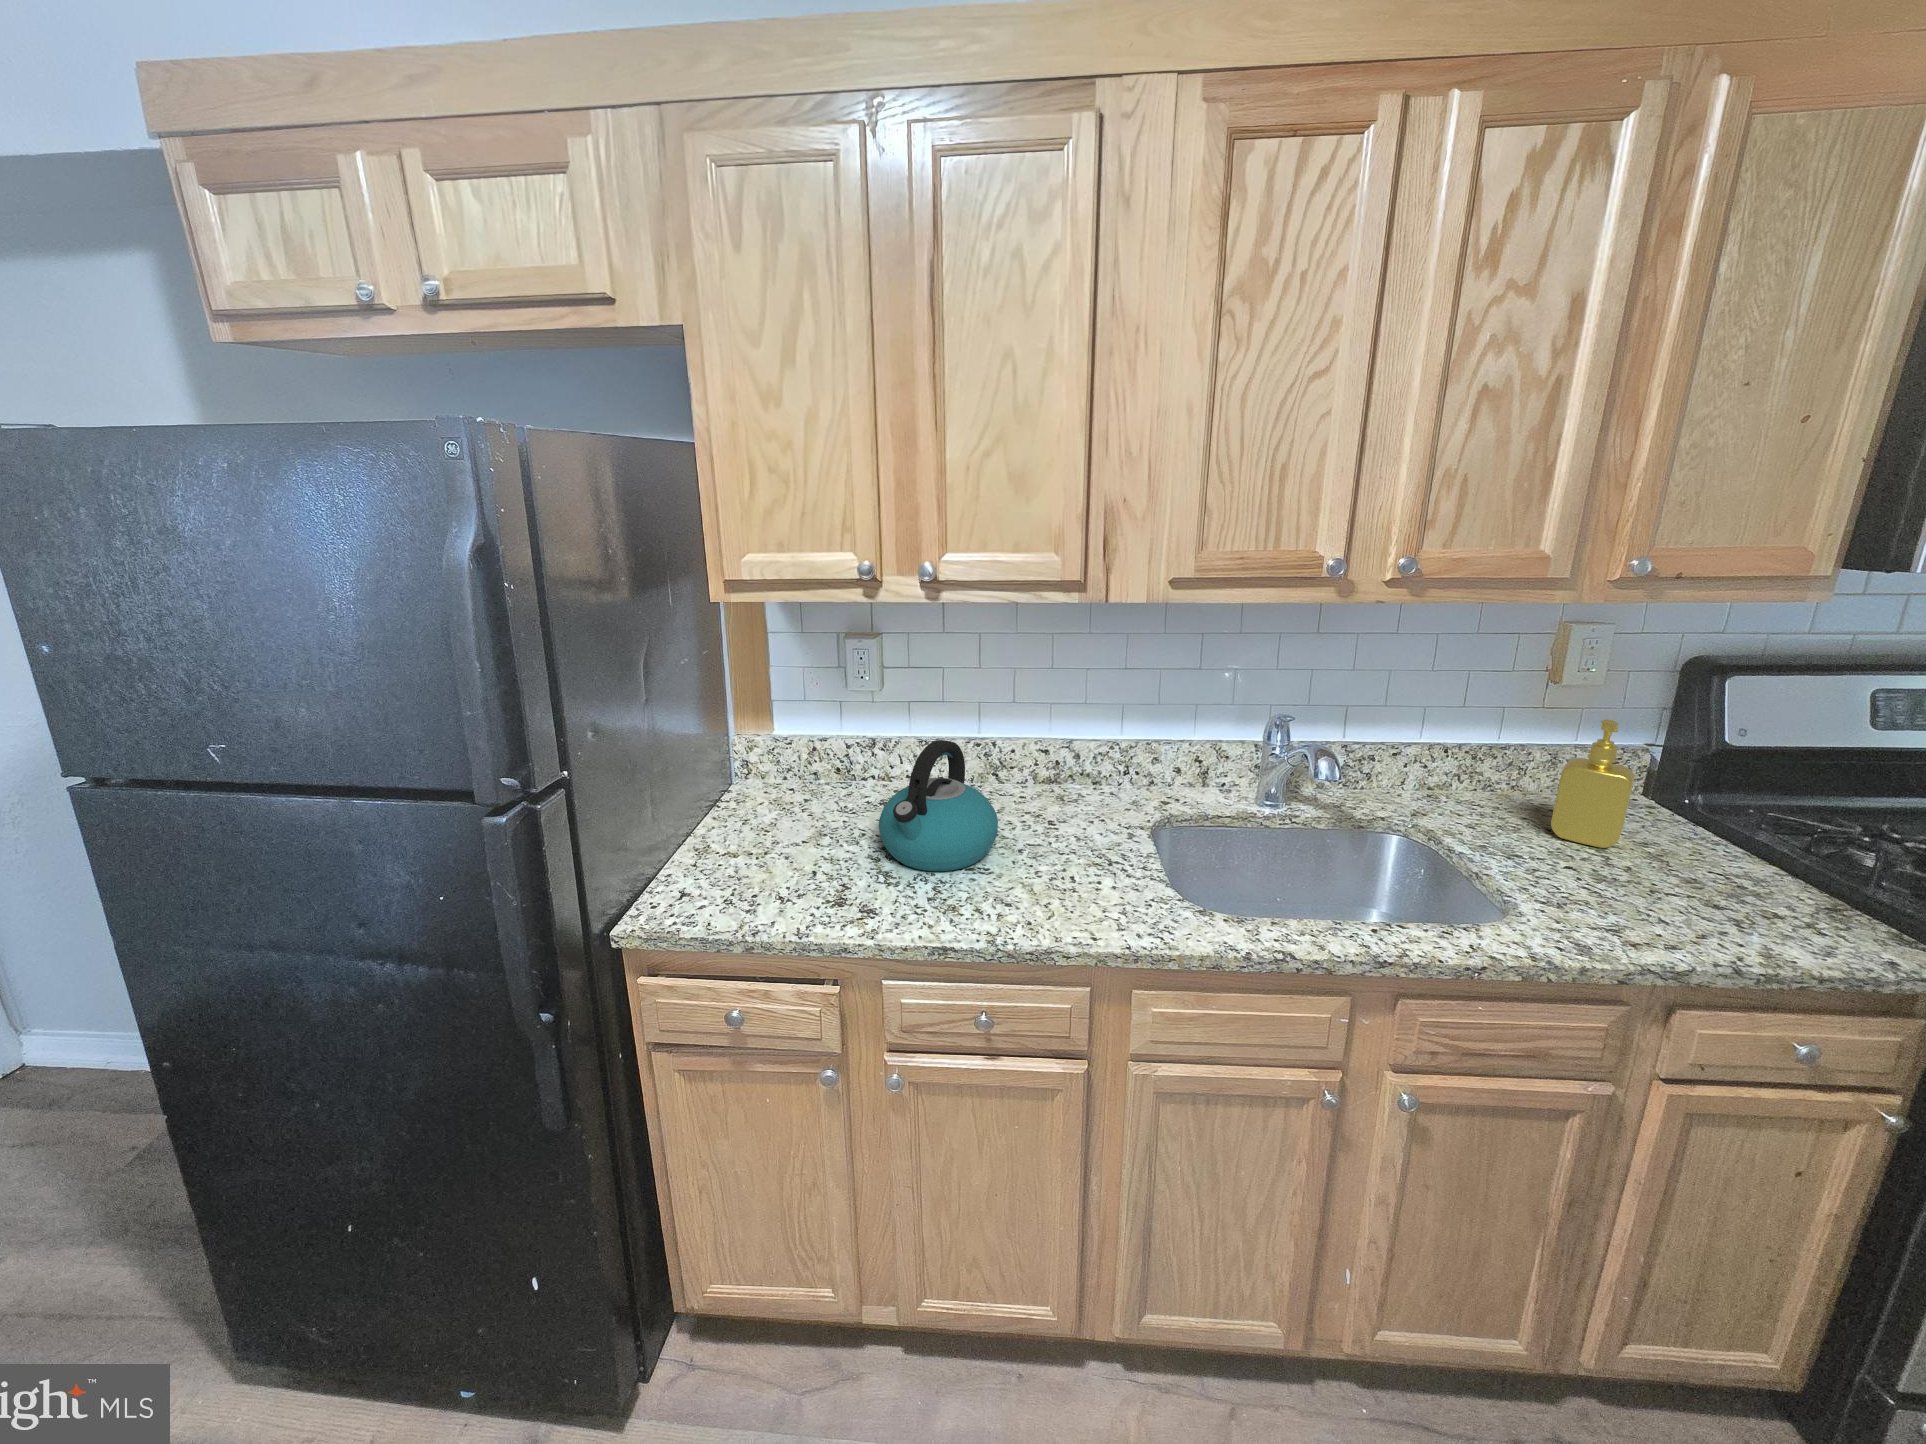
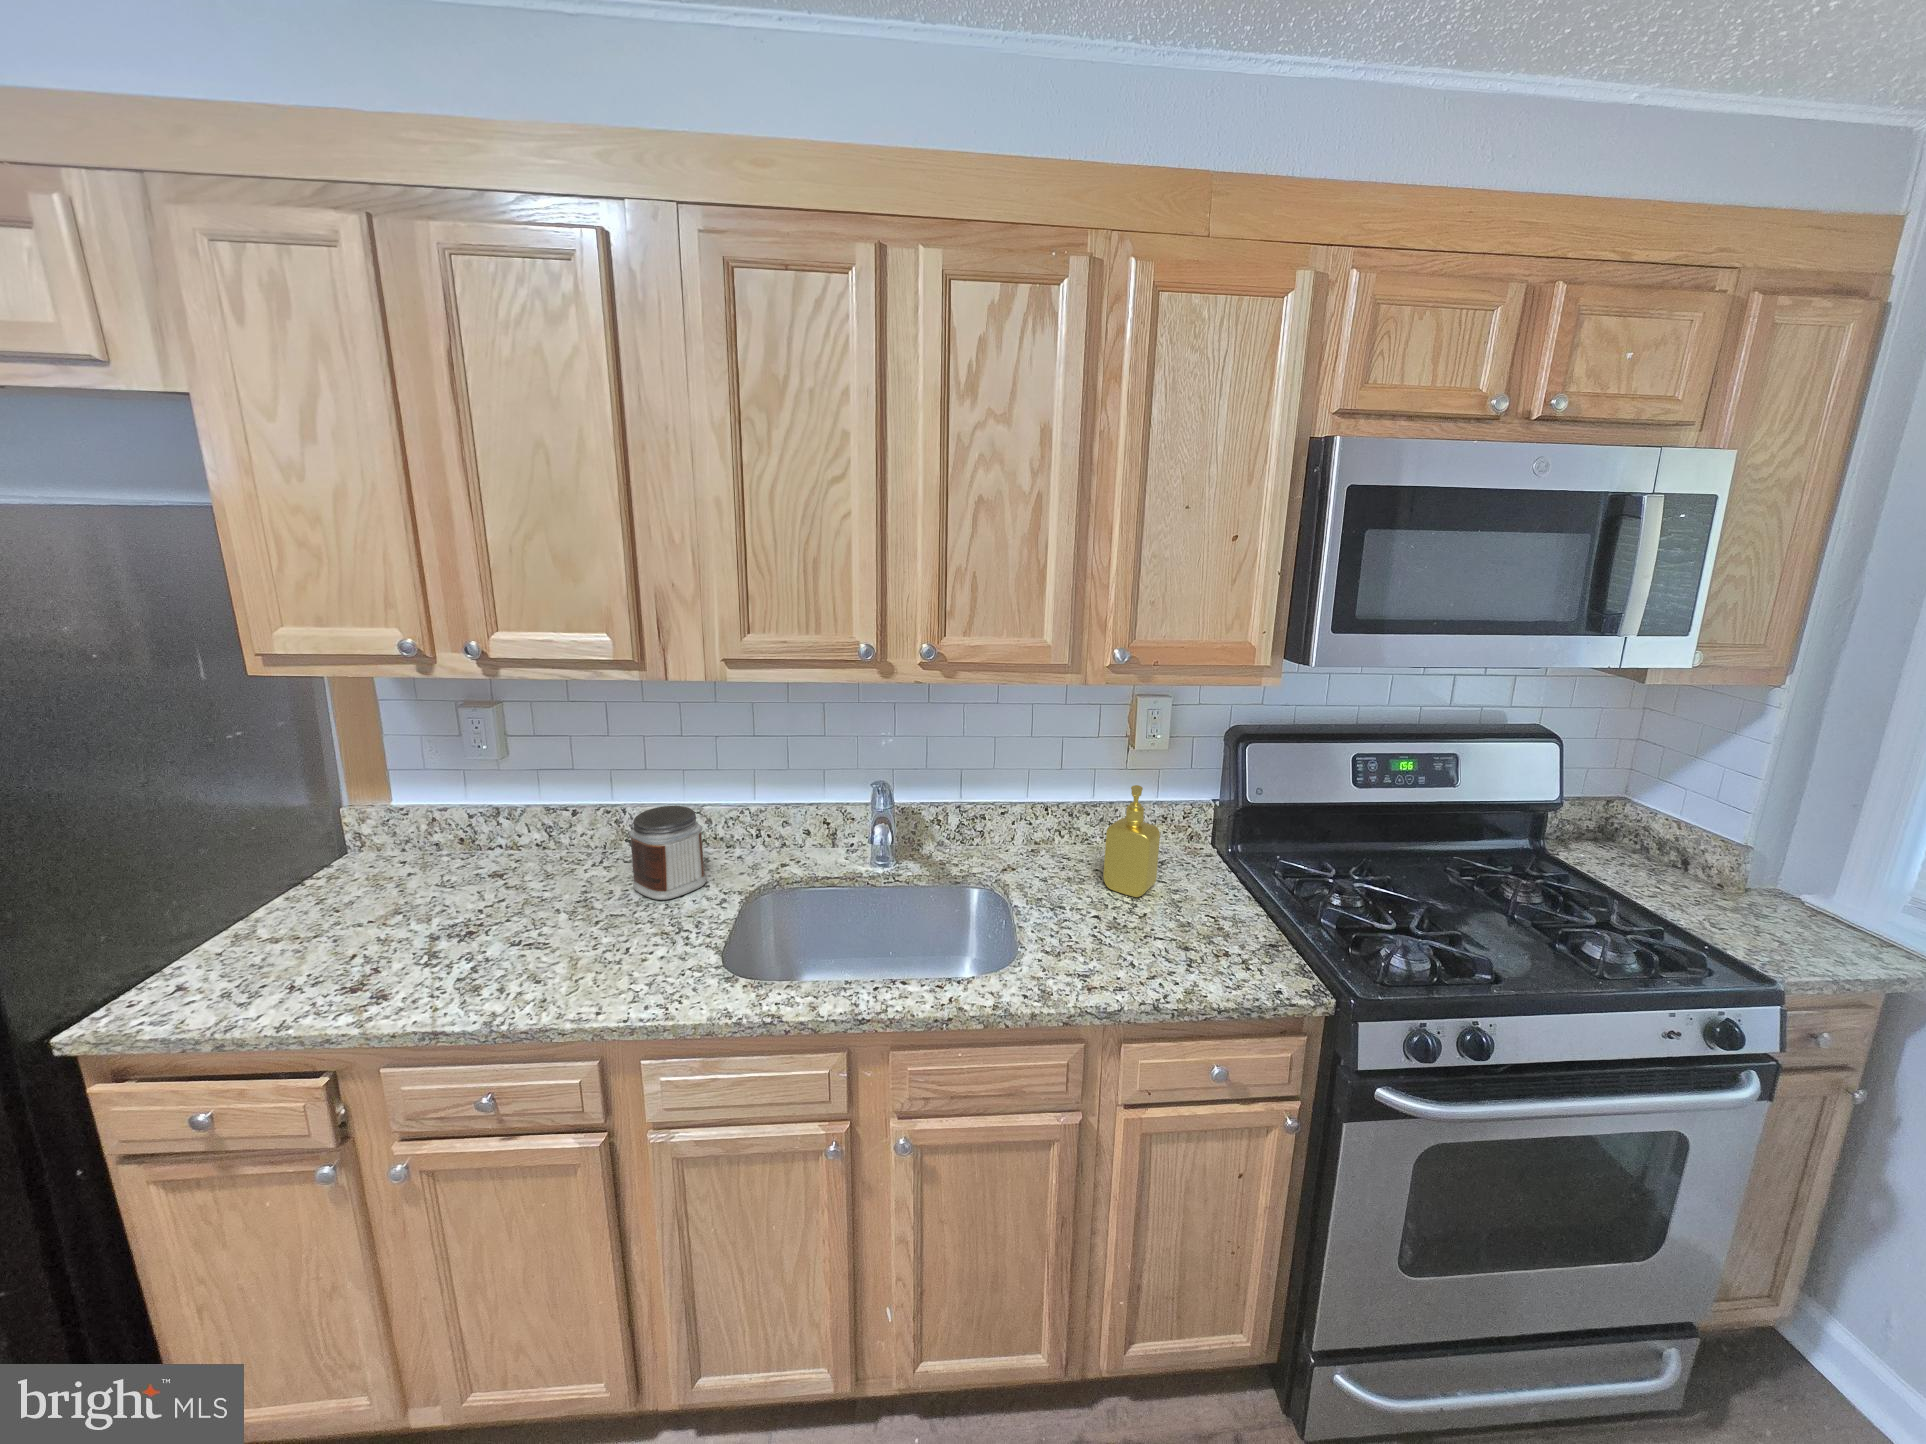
jar: none [1029,738,1101,832] -> present [629,806,706,900]
kettle: present [879,740,998,871] -> none [423,814,574,948]

